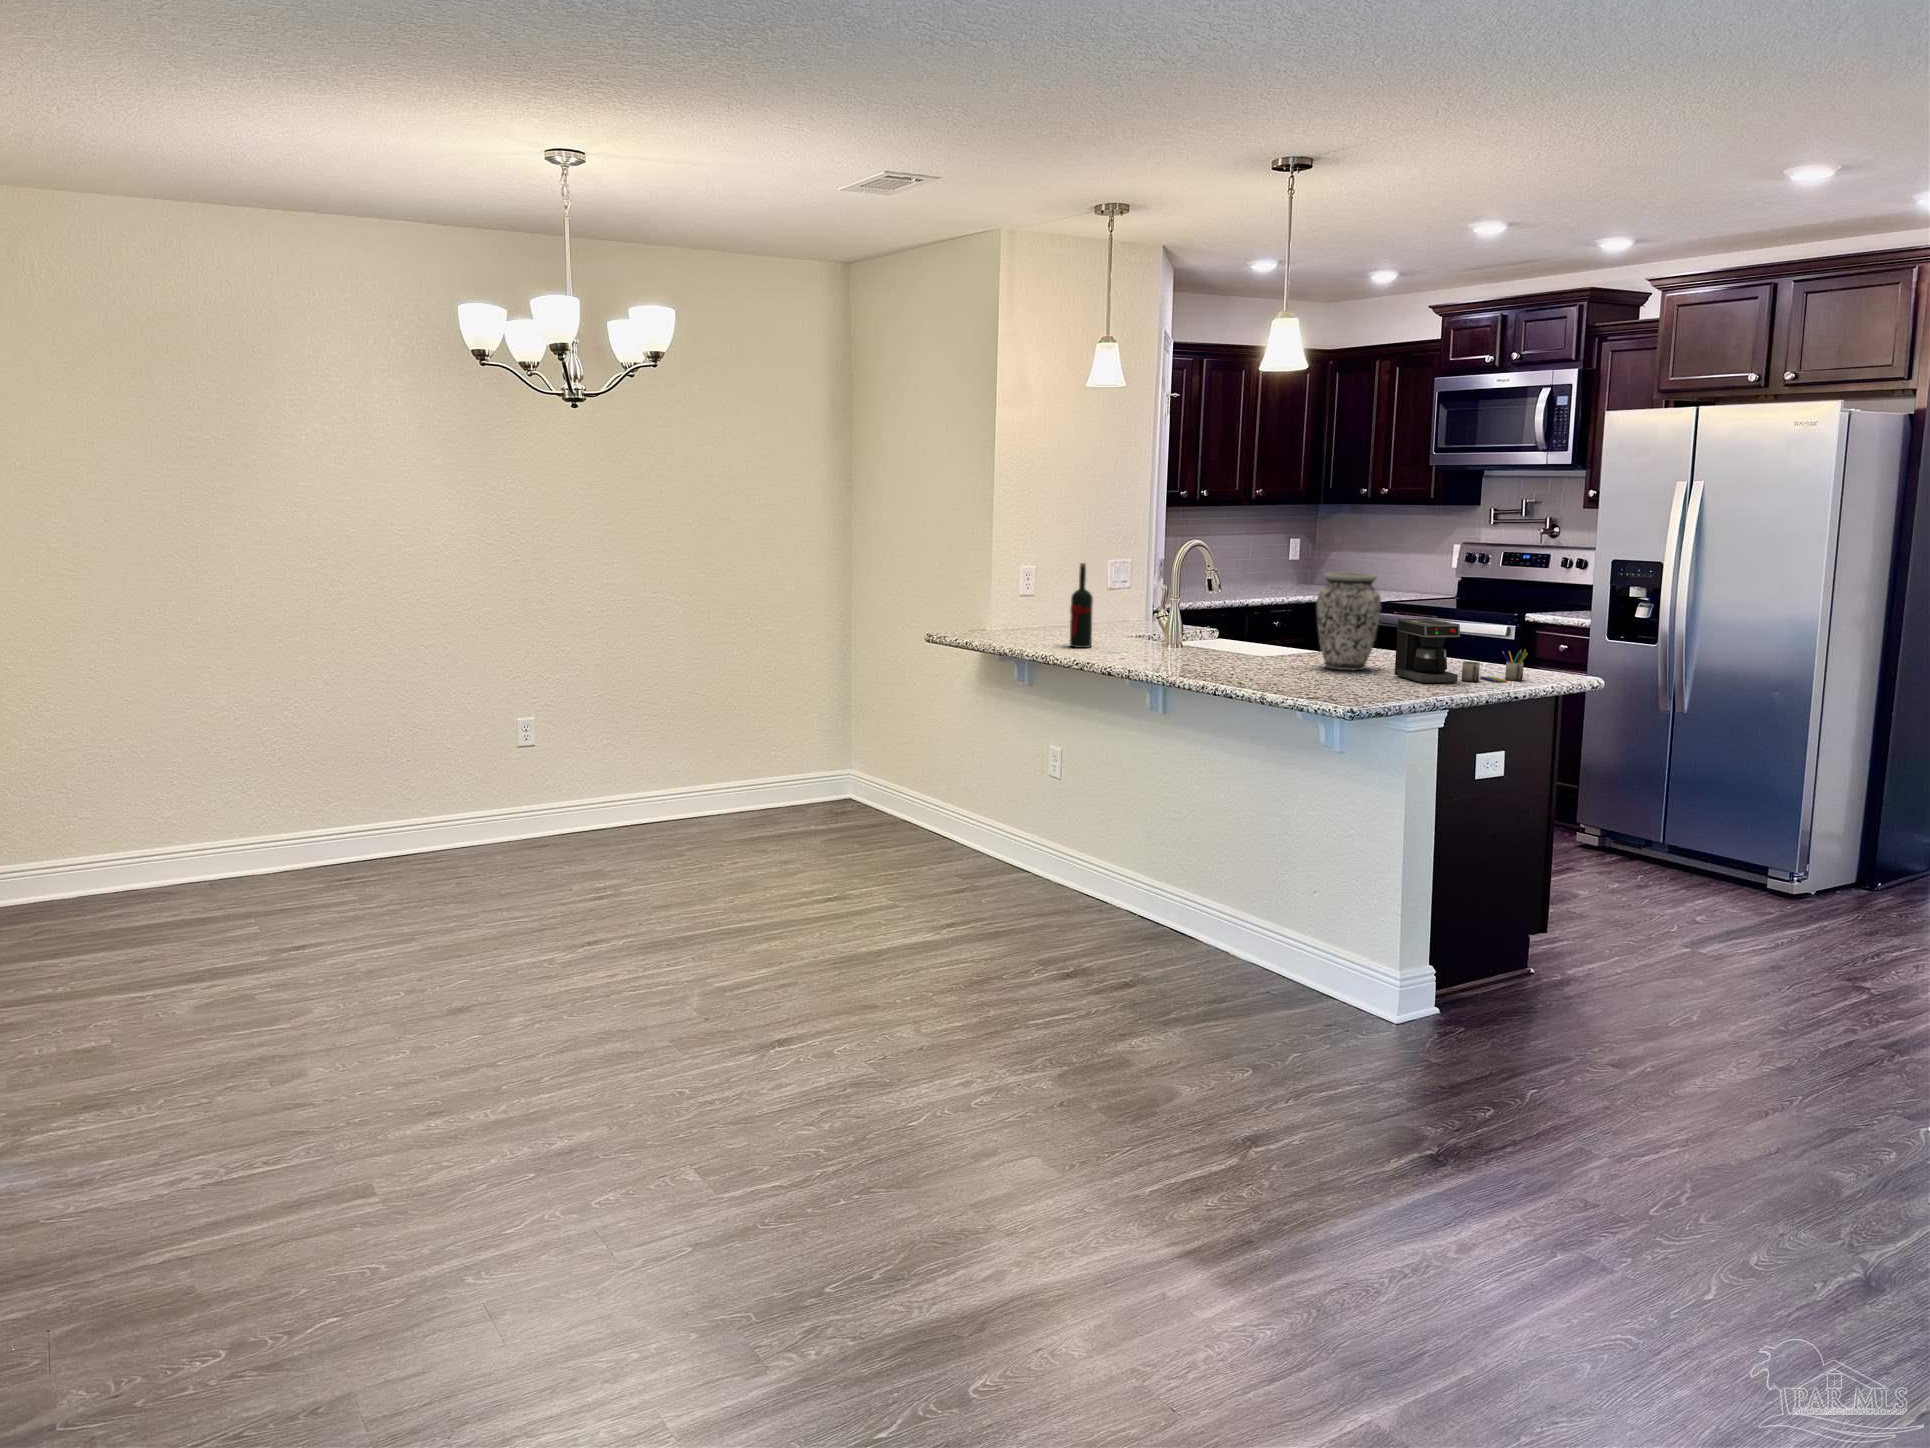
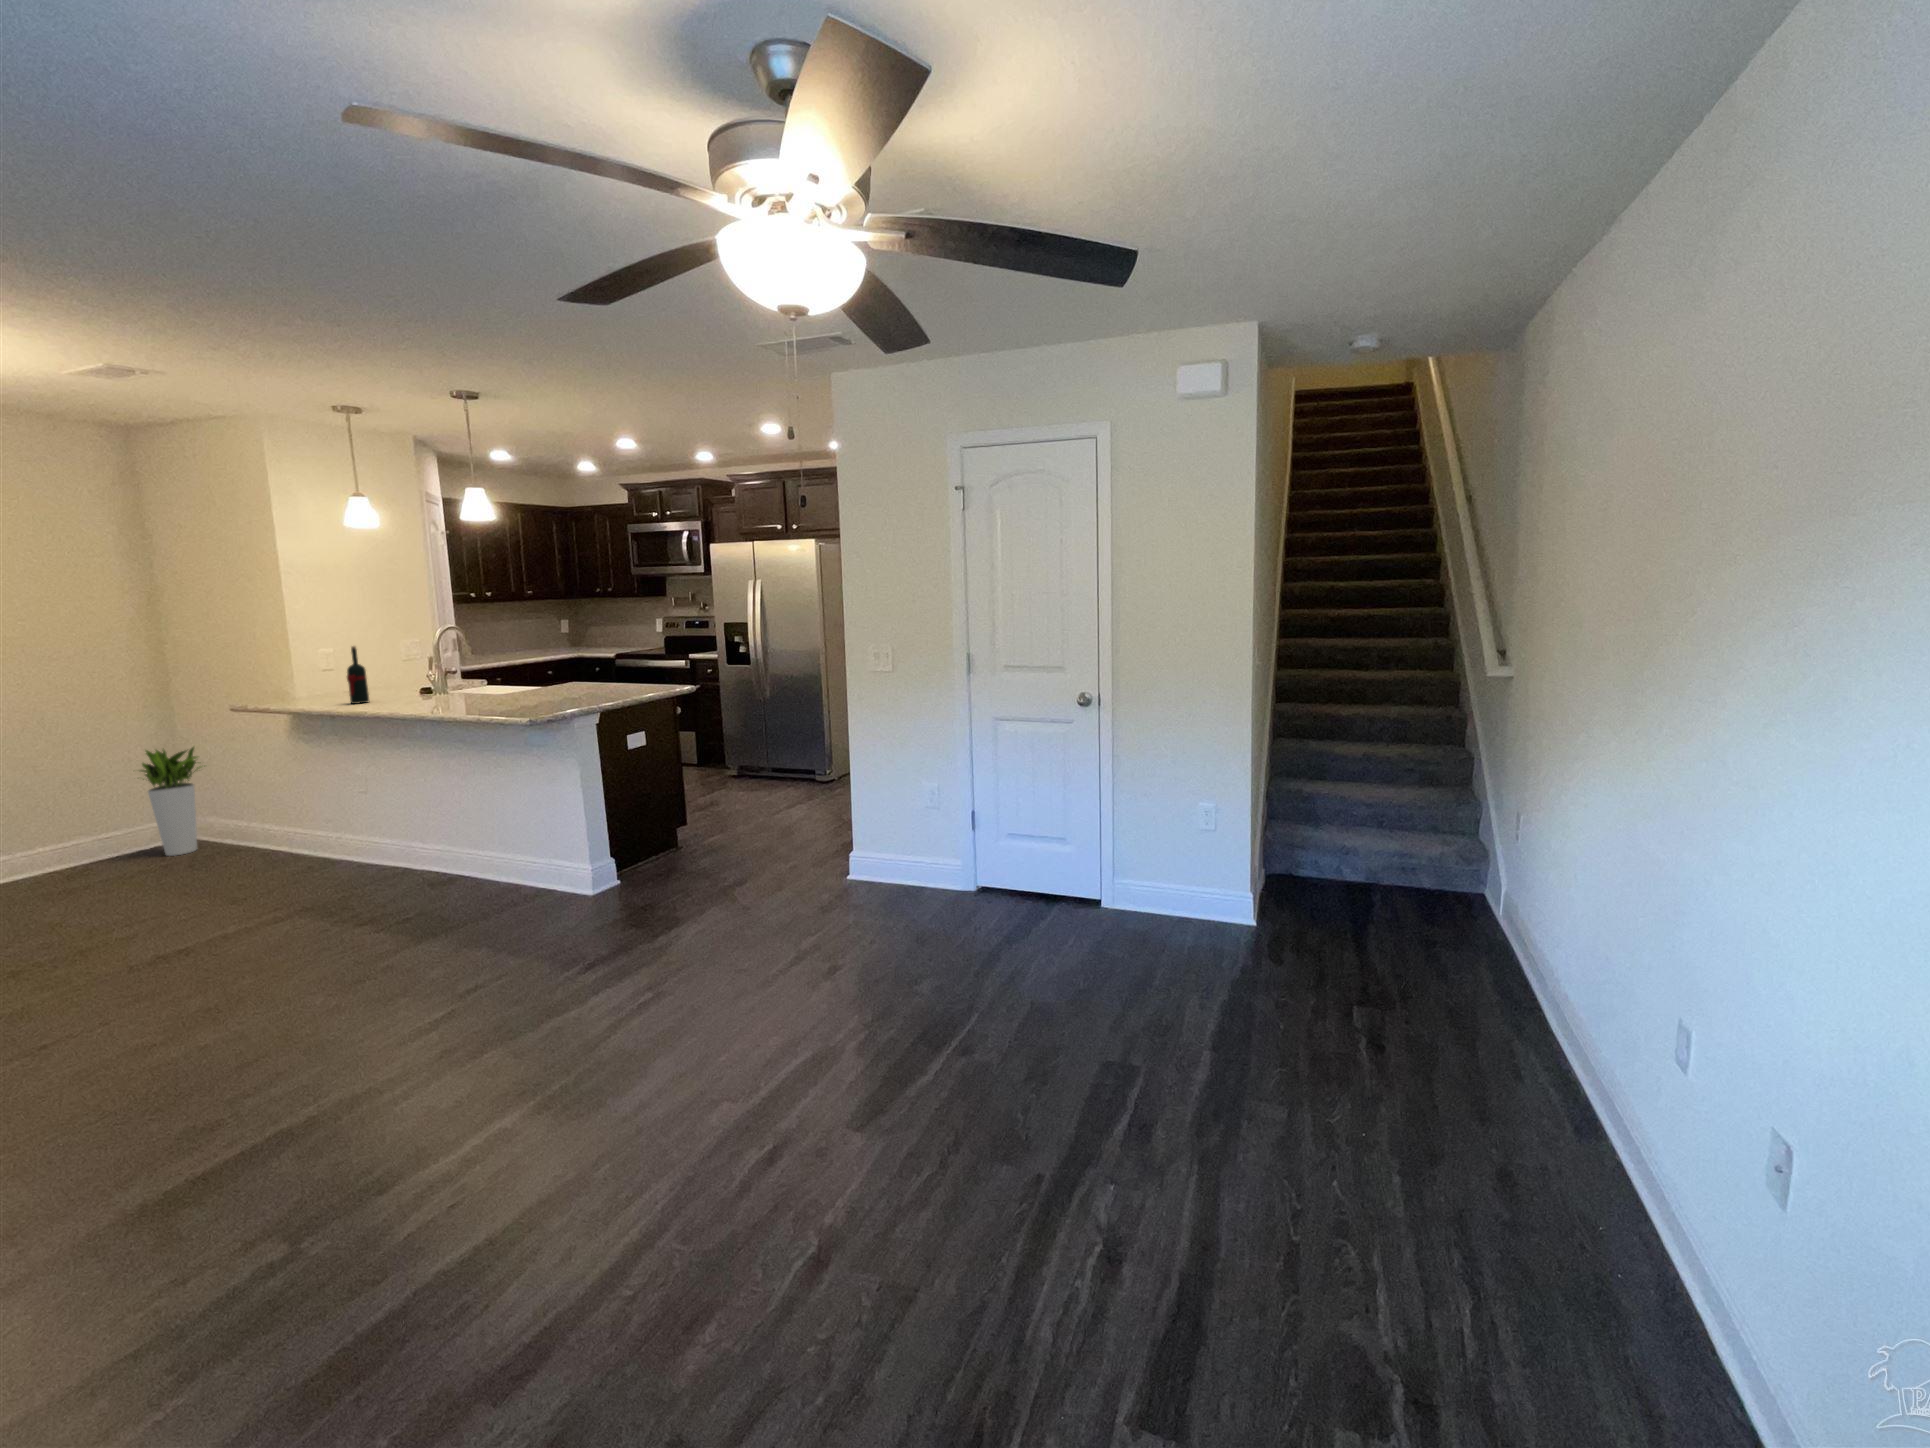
vase: present [1317,572,1381,670] -> none [522,640,564,698]
coffee maker: present [1395,619,1528,683] -> none [572,663,651,700]
planter: none [820,676,891,816] -> present [141,747,201,856]

